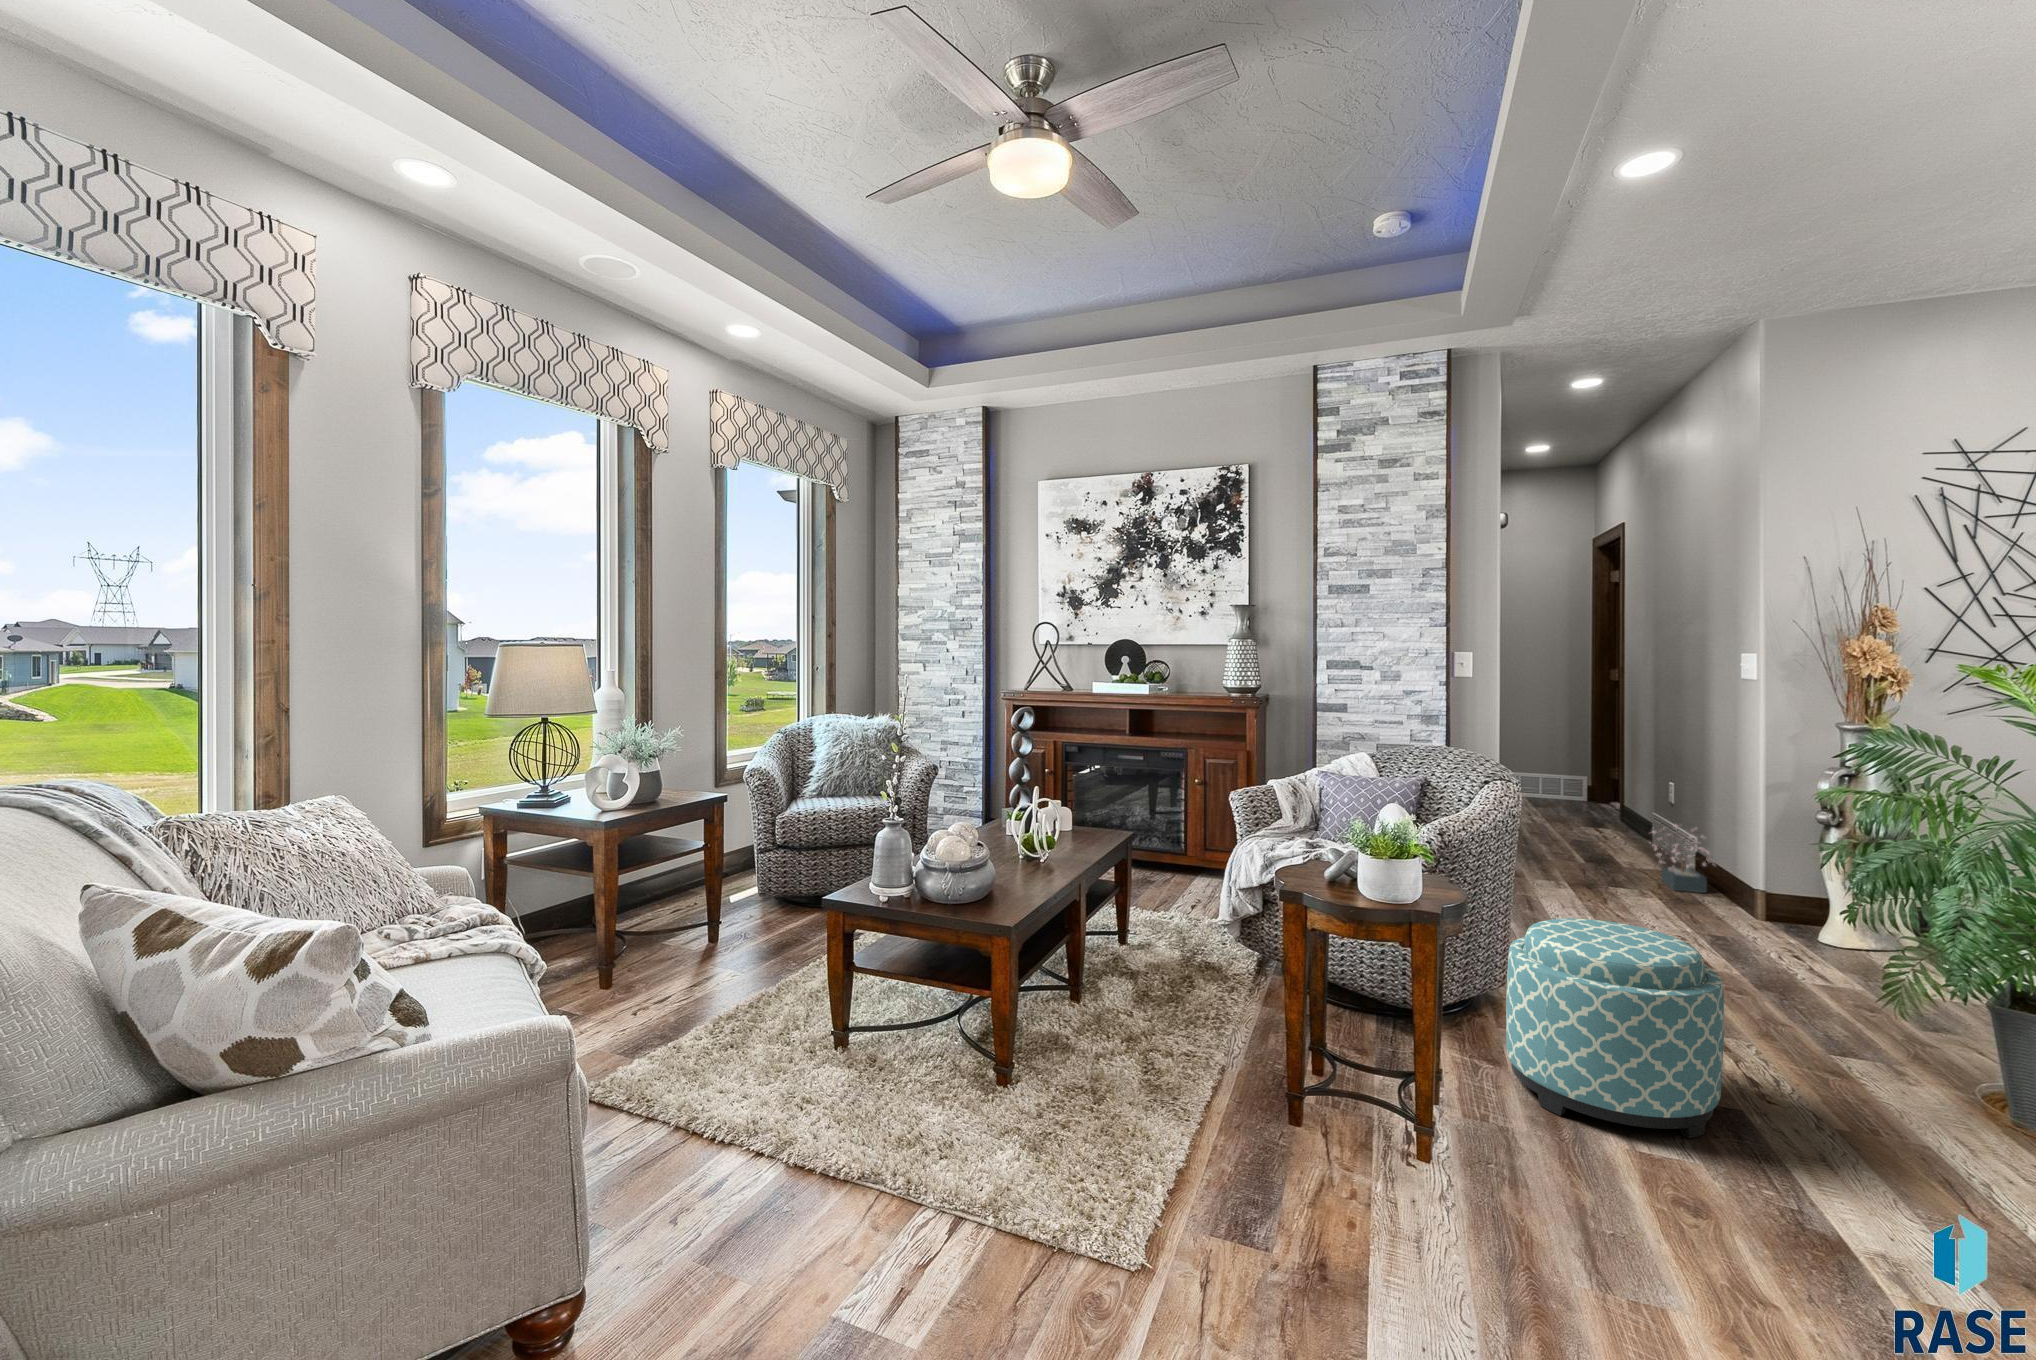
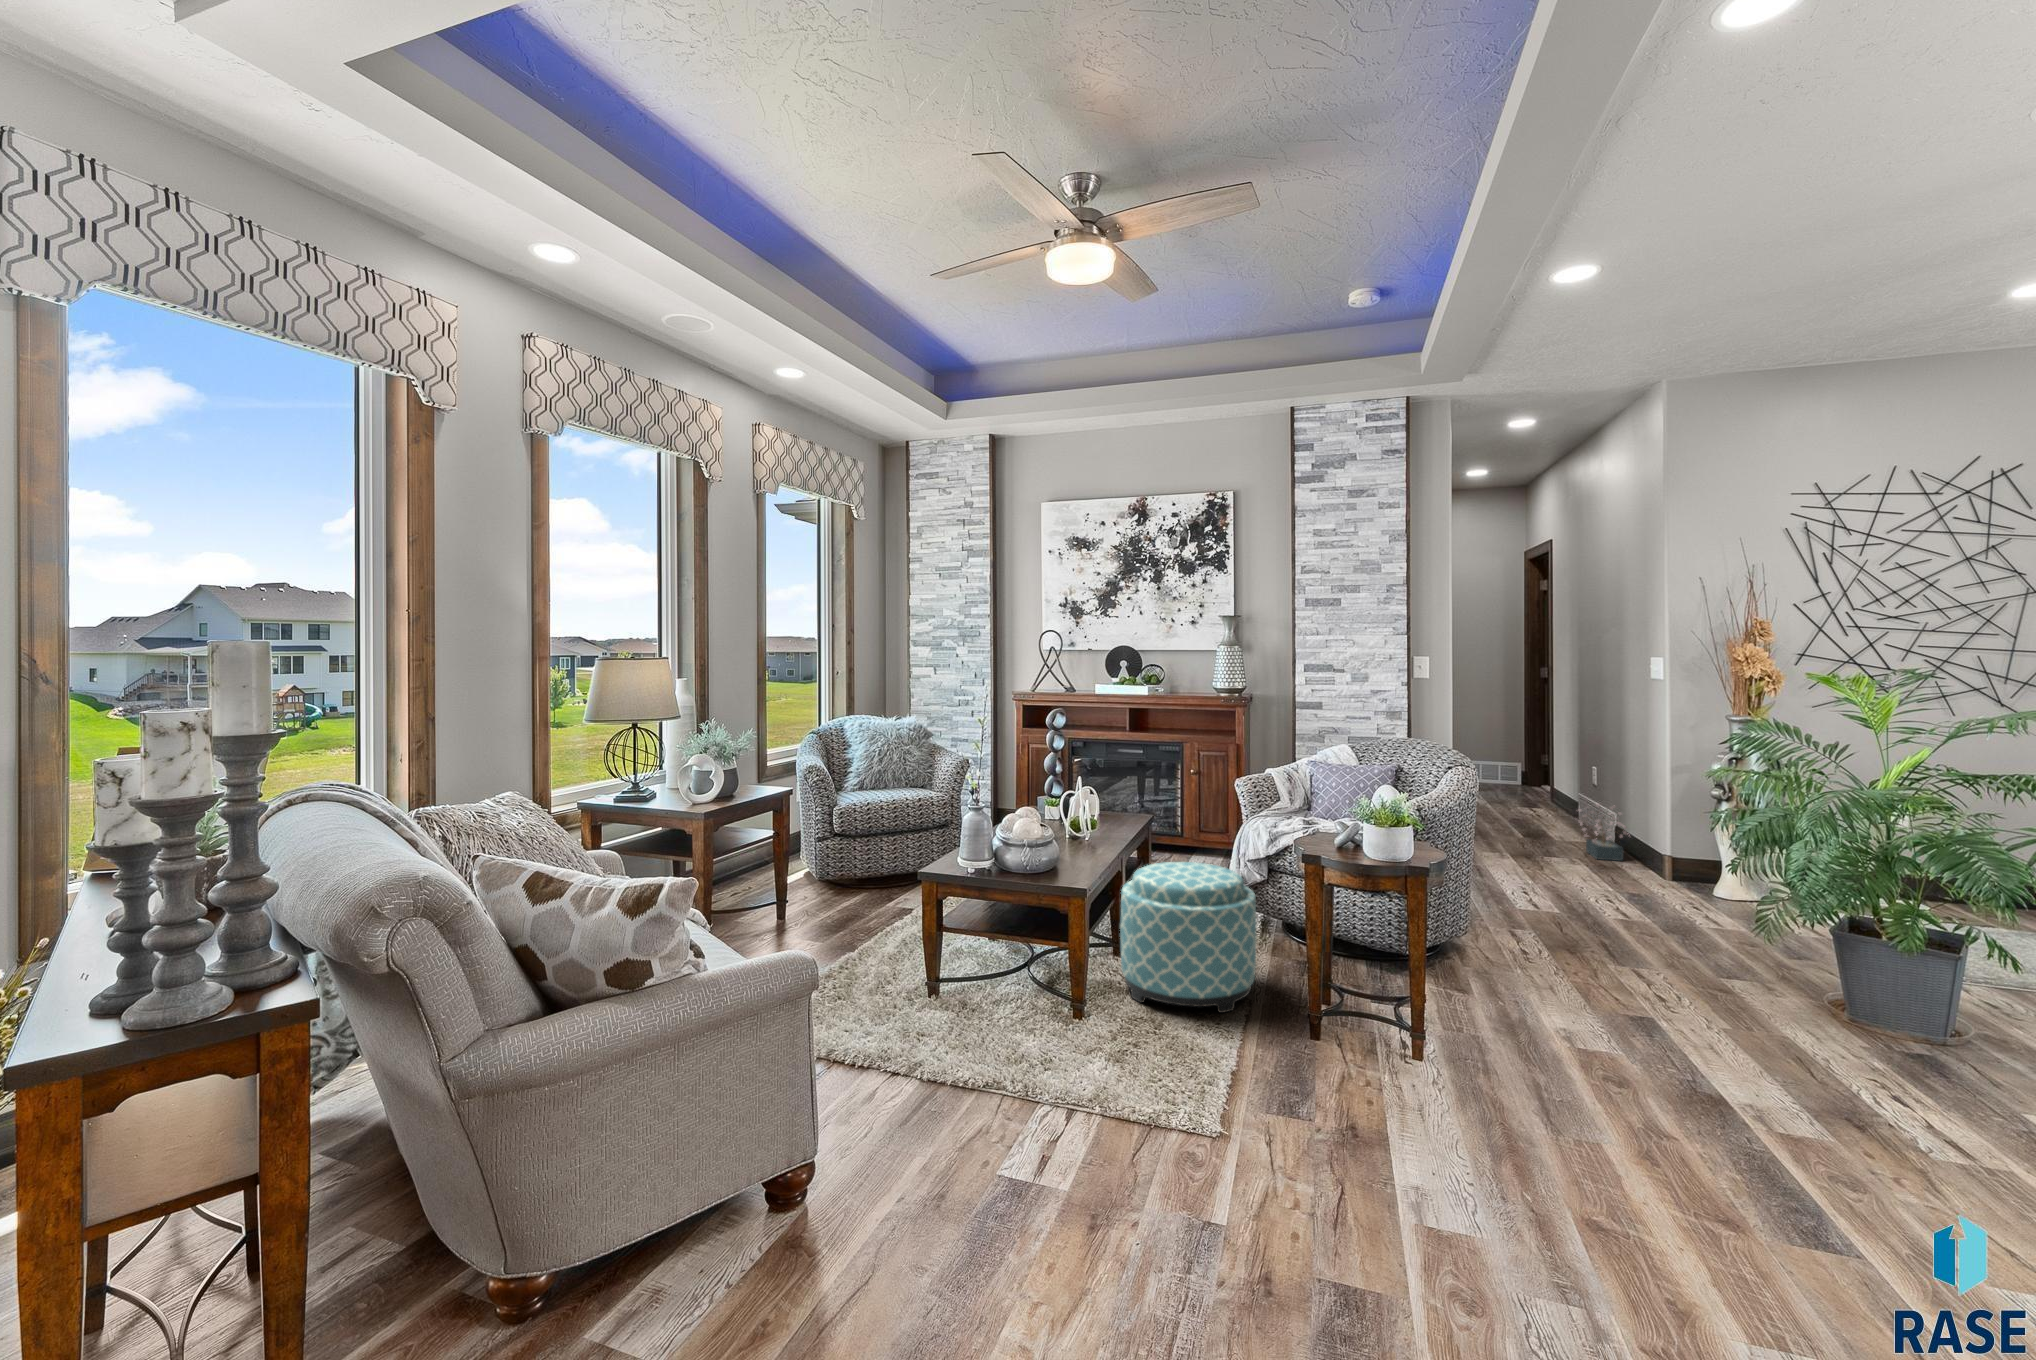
ottoman: present [1506,919,1724,1138] -> present [1120,862,1256,1013]

